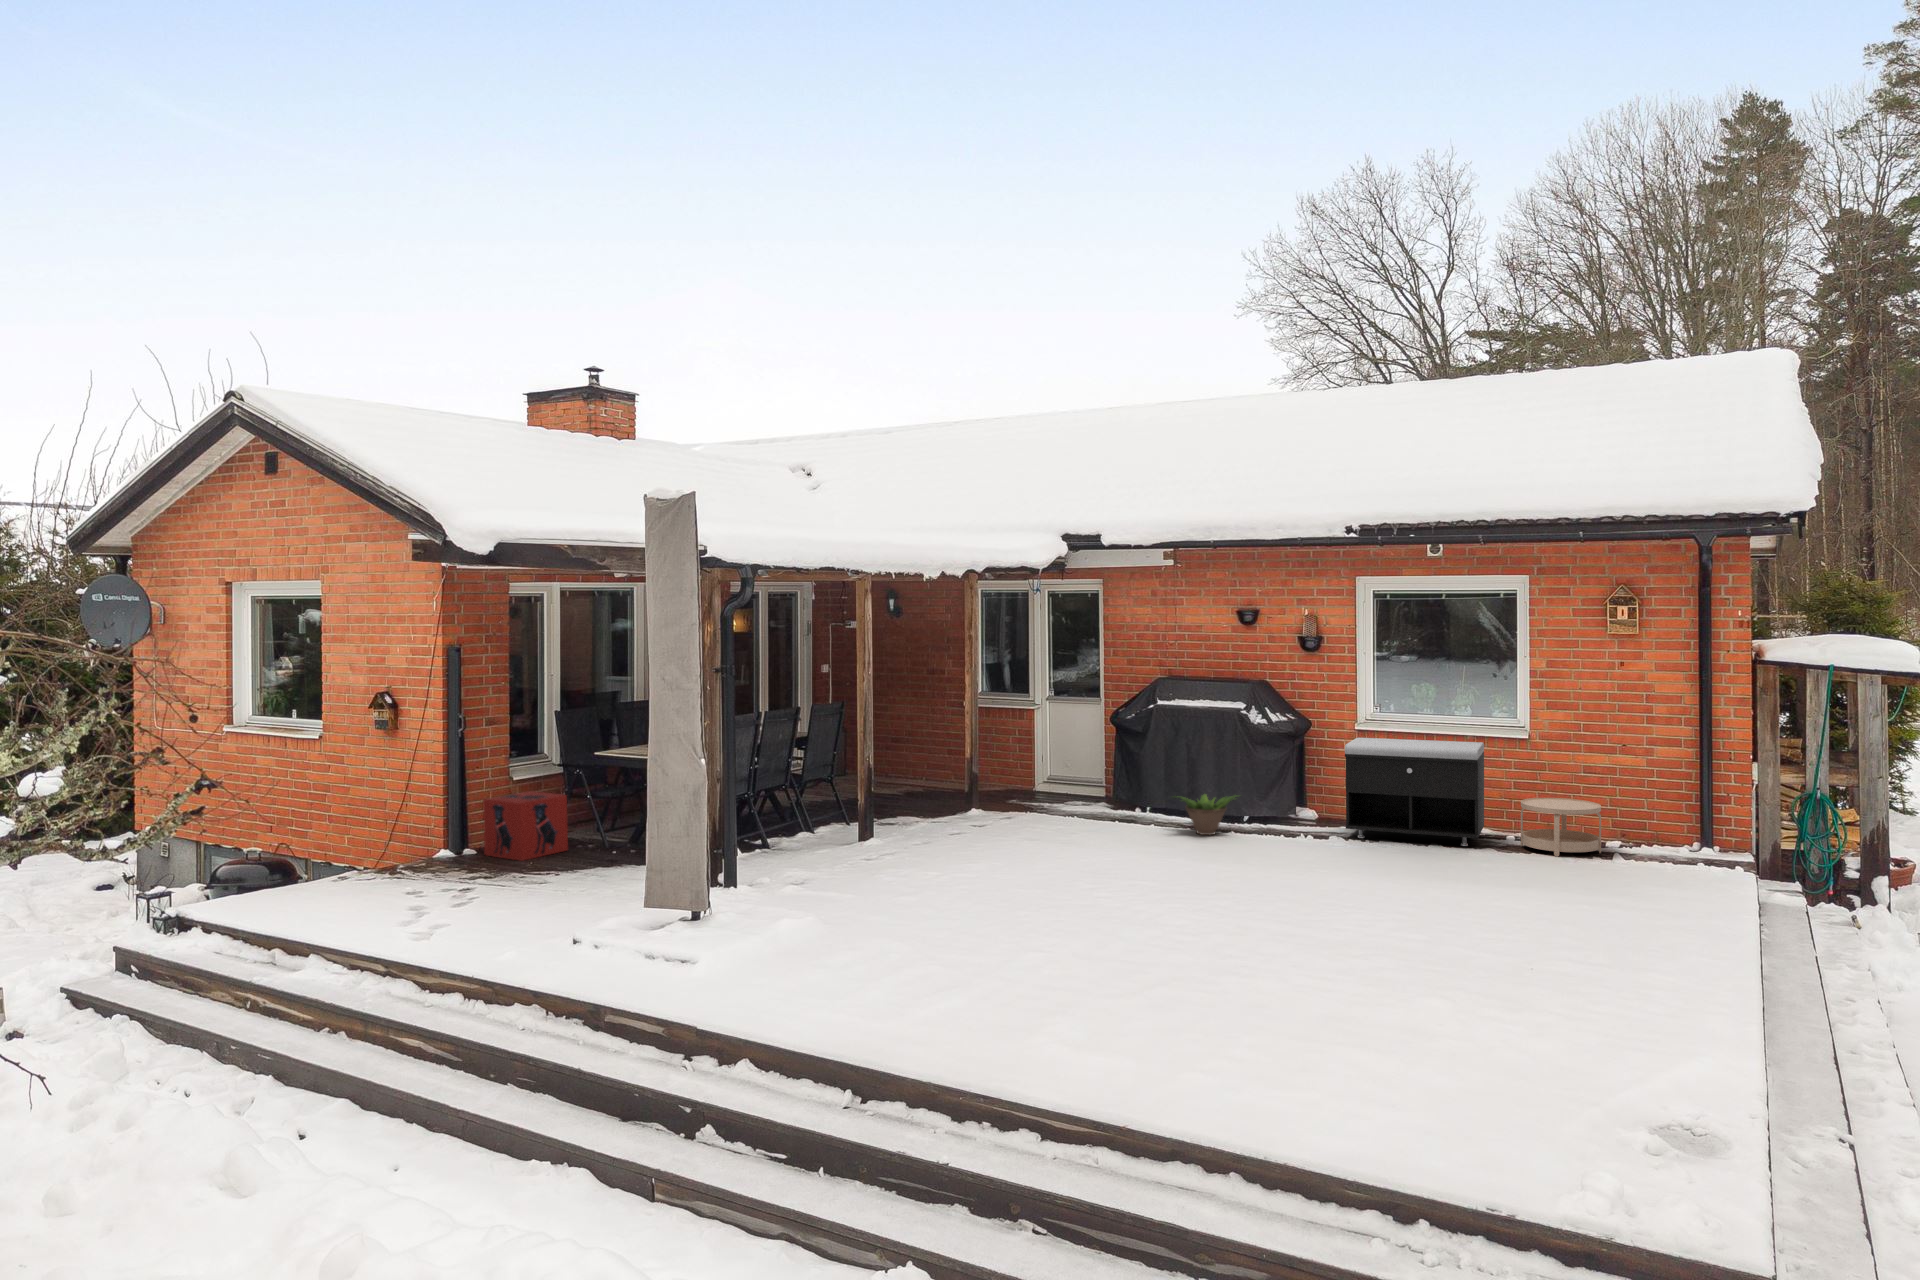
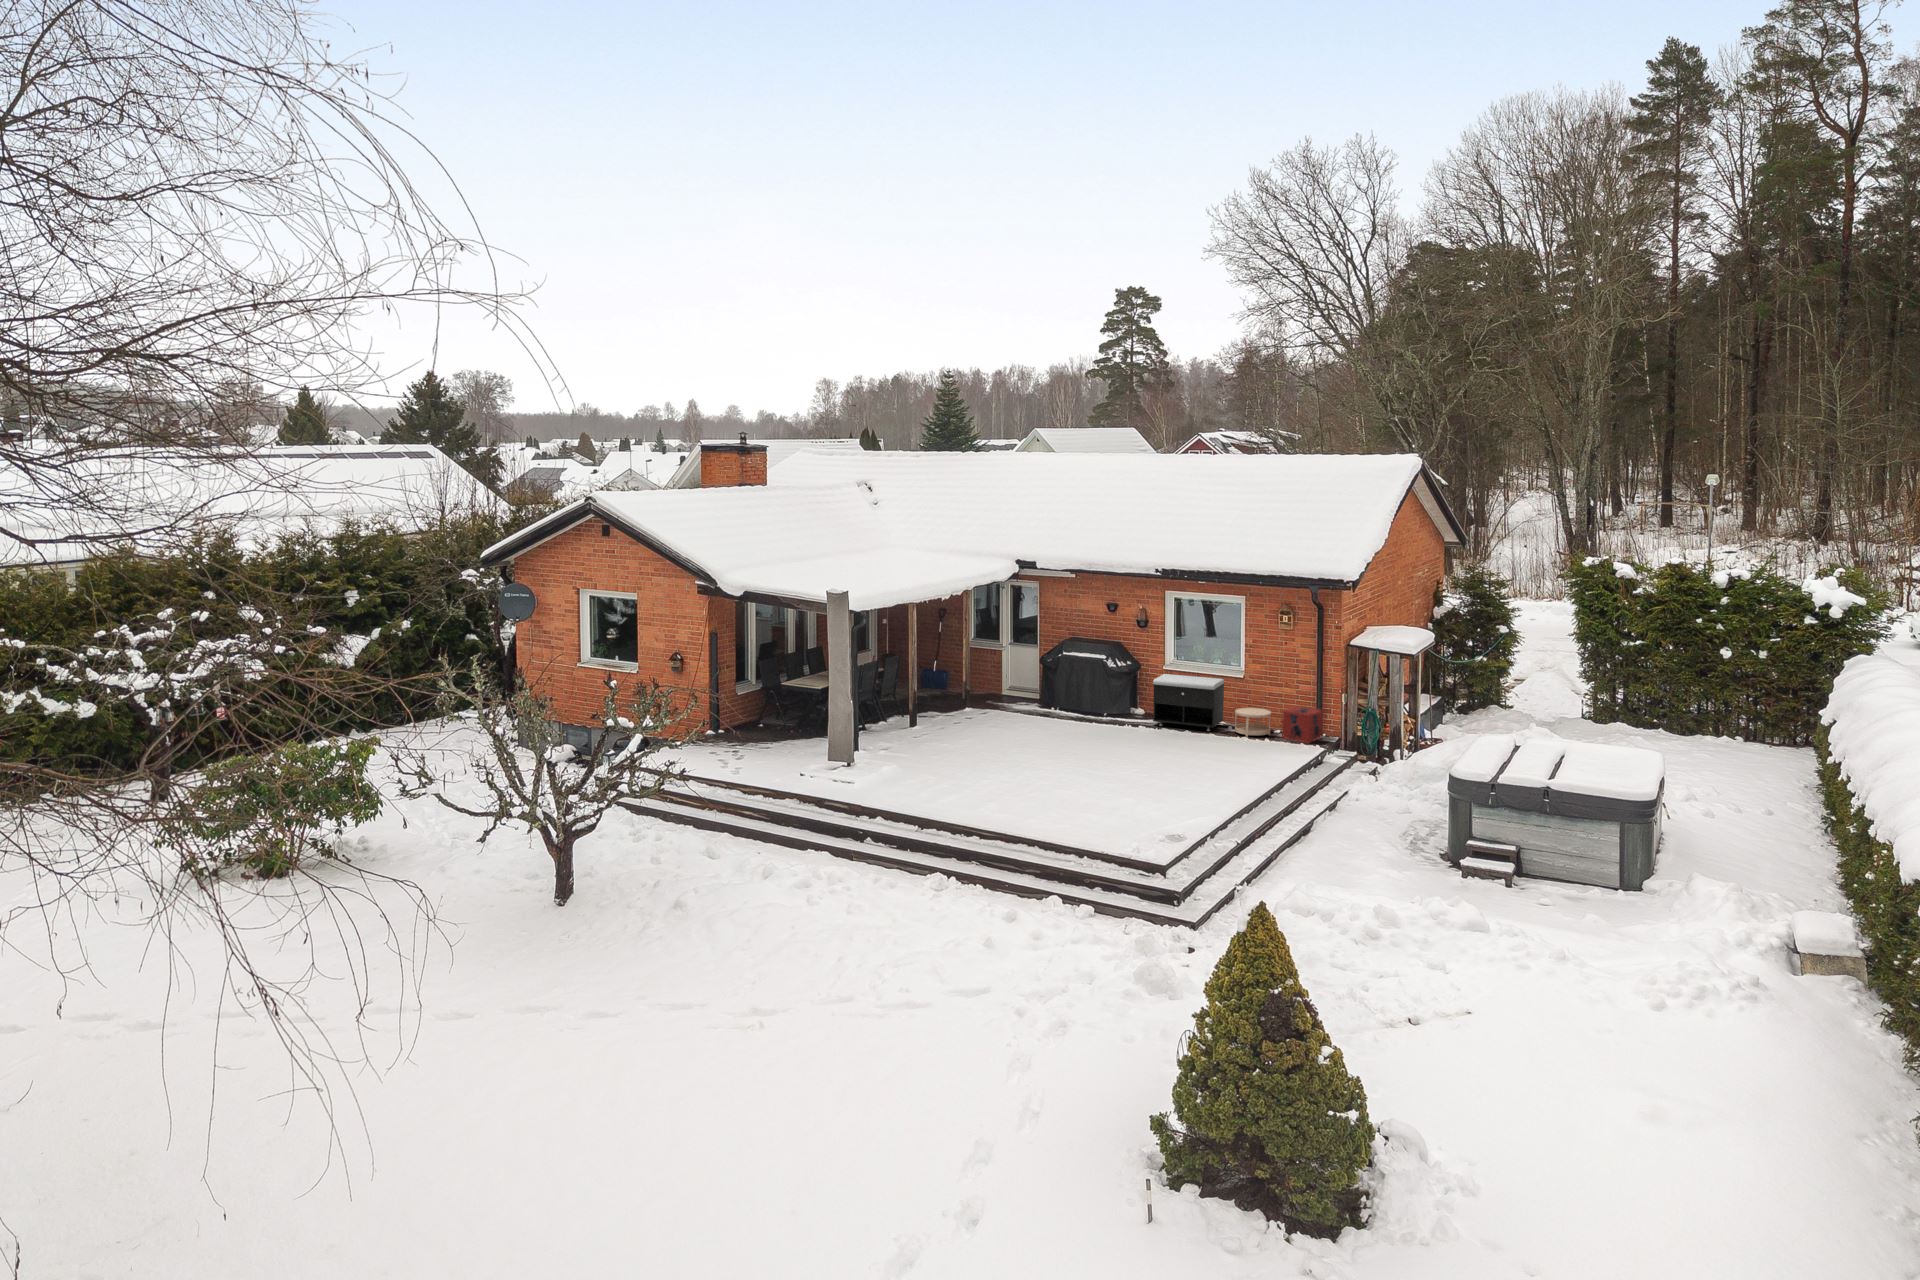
storage box: present [483,791,568,861] -> present [1282,706,1323,743]
decorative plant: present [1181,794,1237,835] -> none [1067,702,1103,723]

